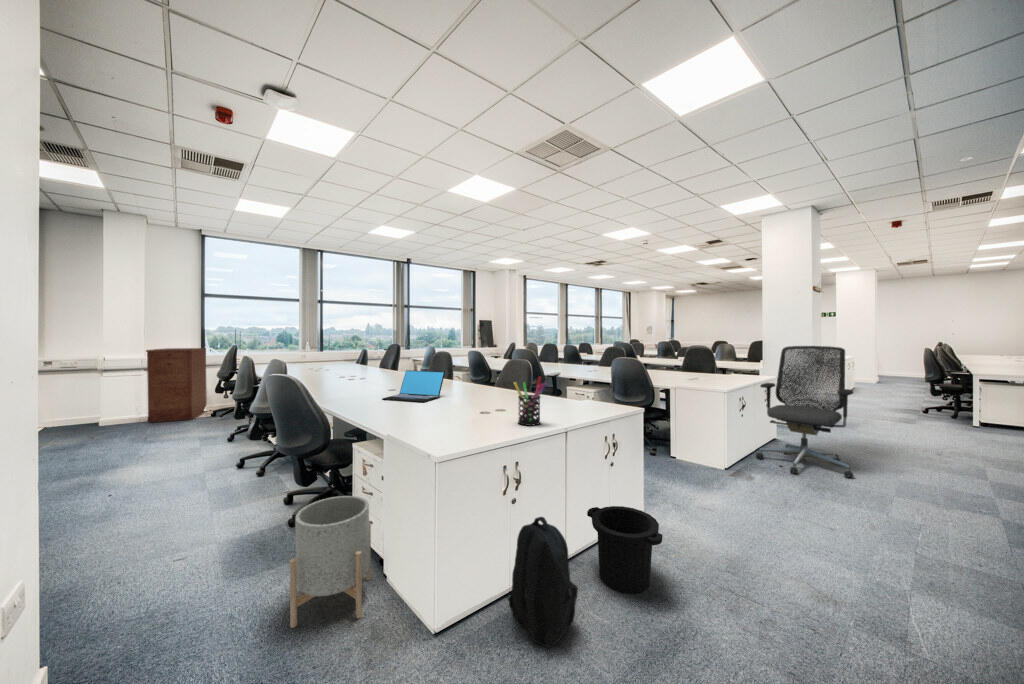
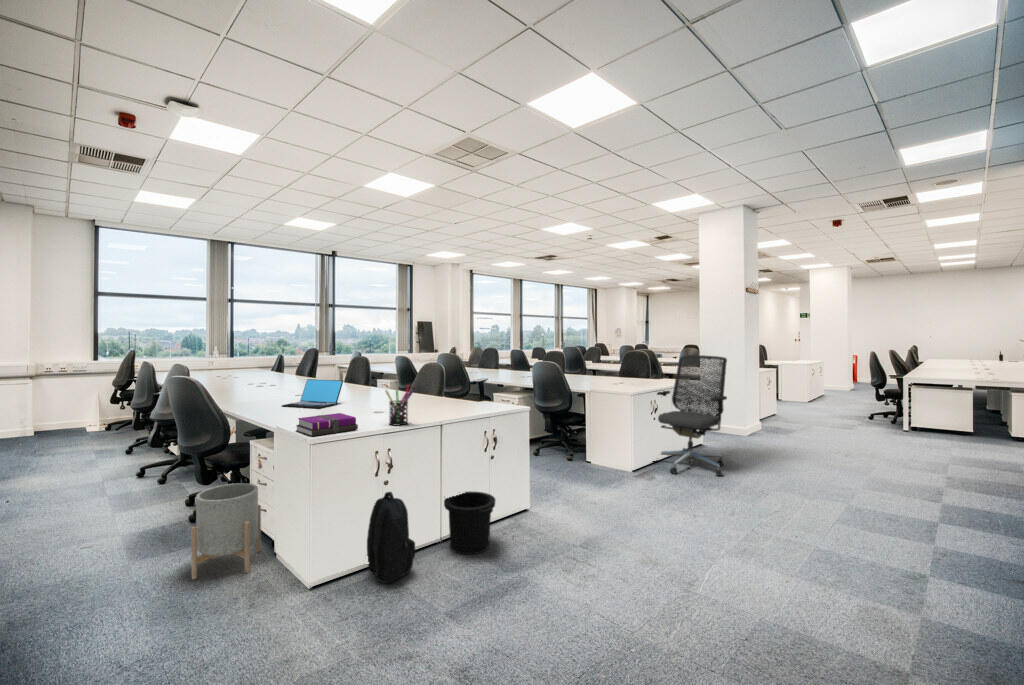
filing cabinet: present [146,348,207,422] -> none [31,353,99,435]
notebook: none [414,410,488,442] -> present [296,413,358,436]

